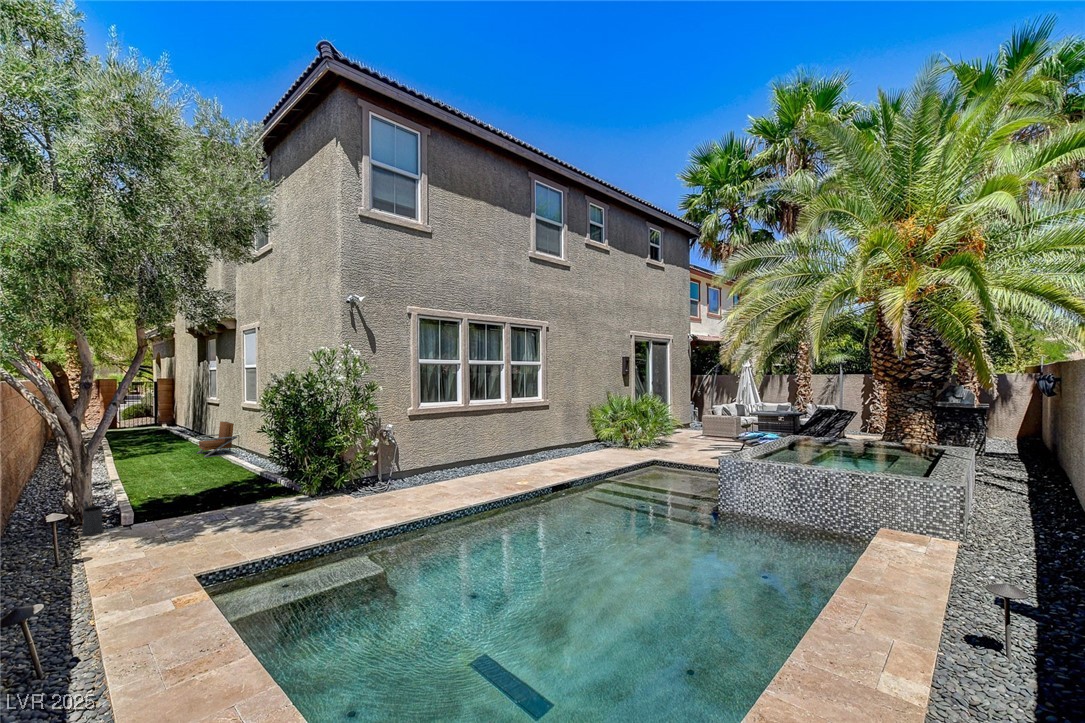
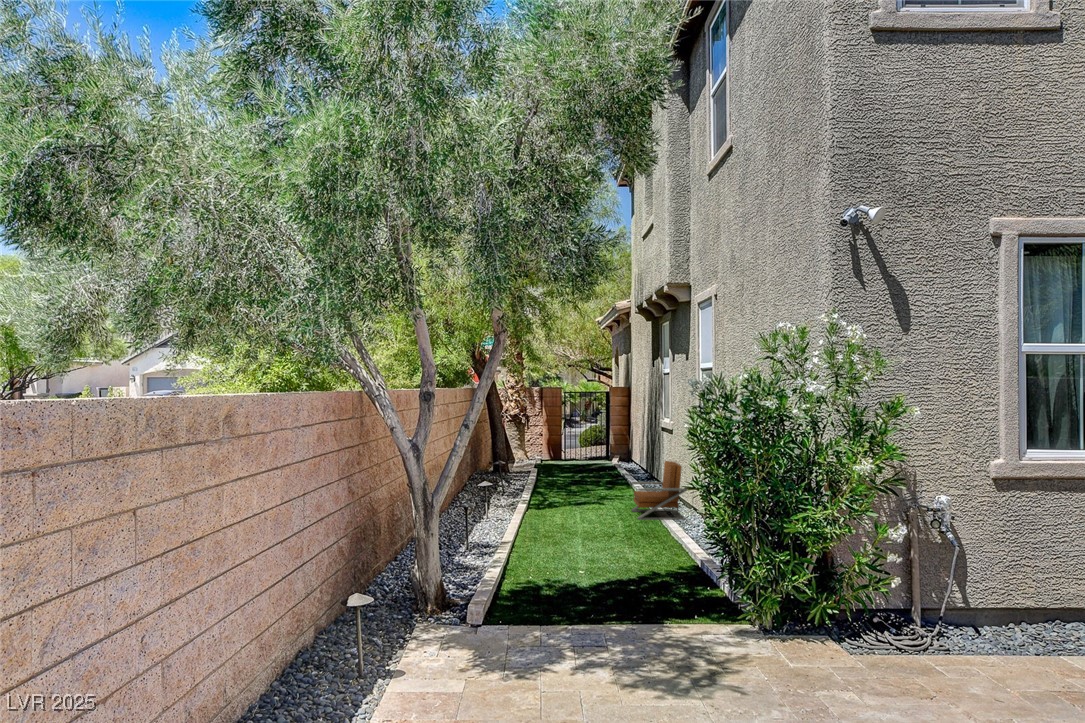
watering can: present [81,502,104,536] -> none [417,571,444,629]

